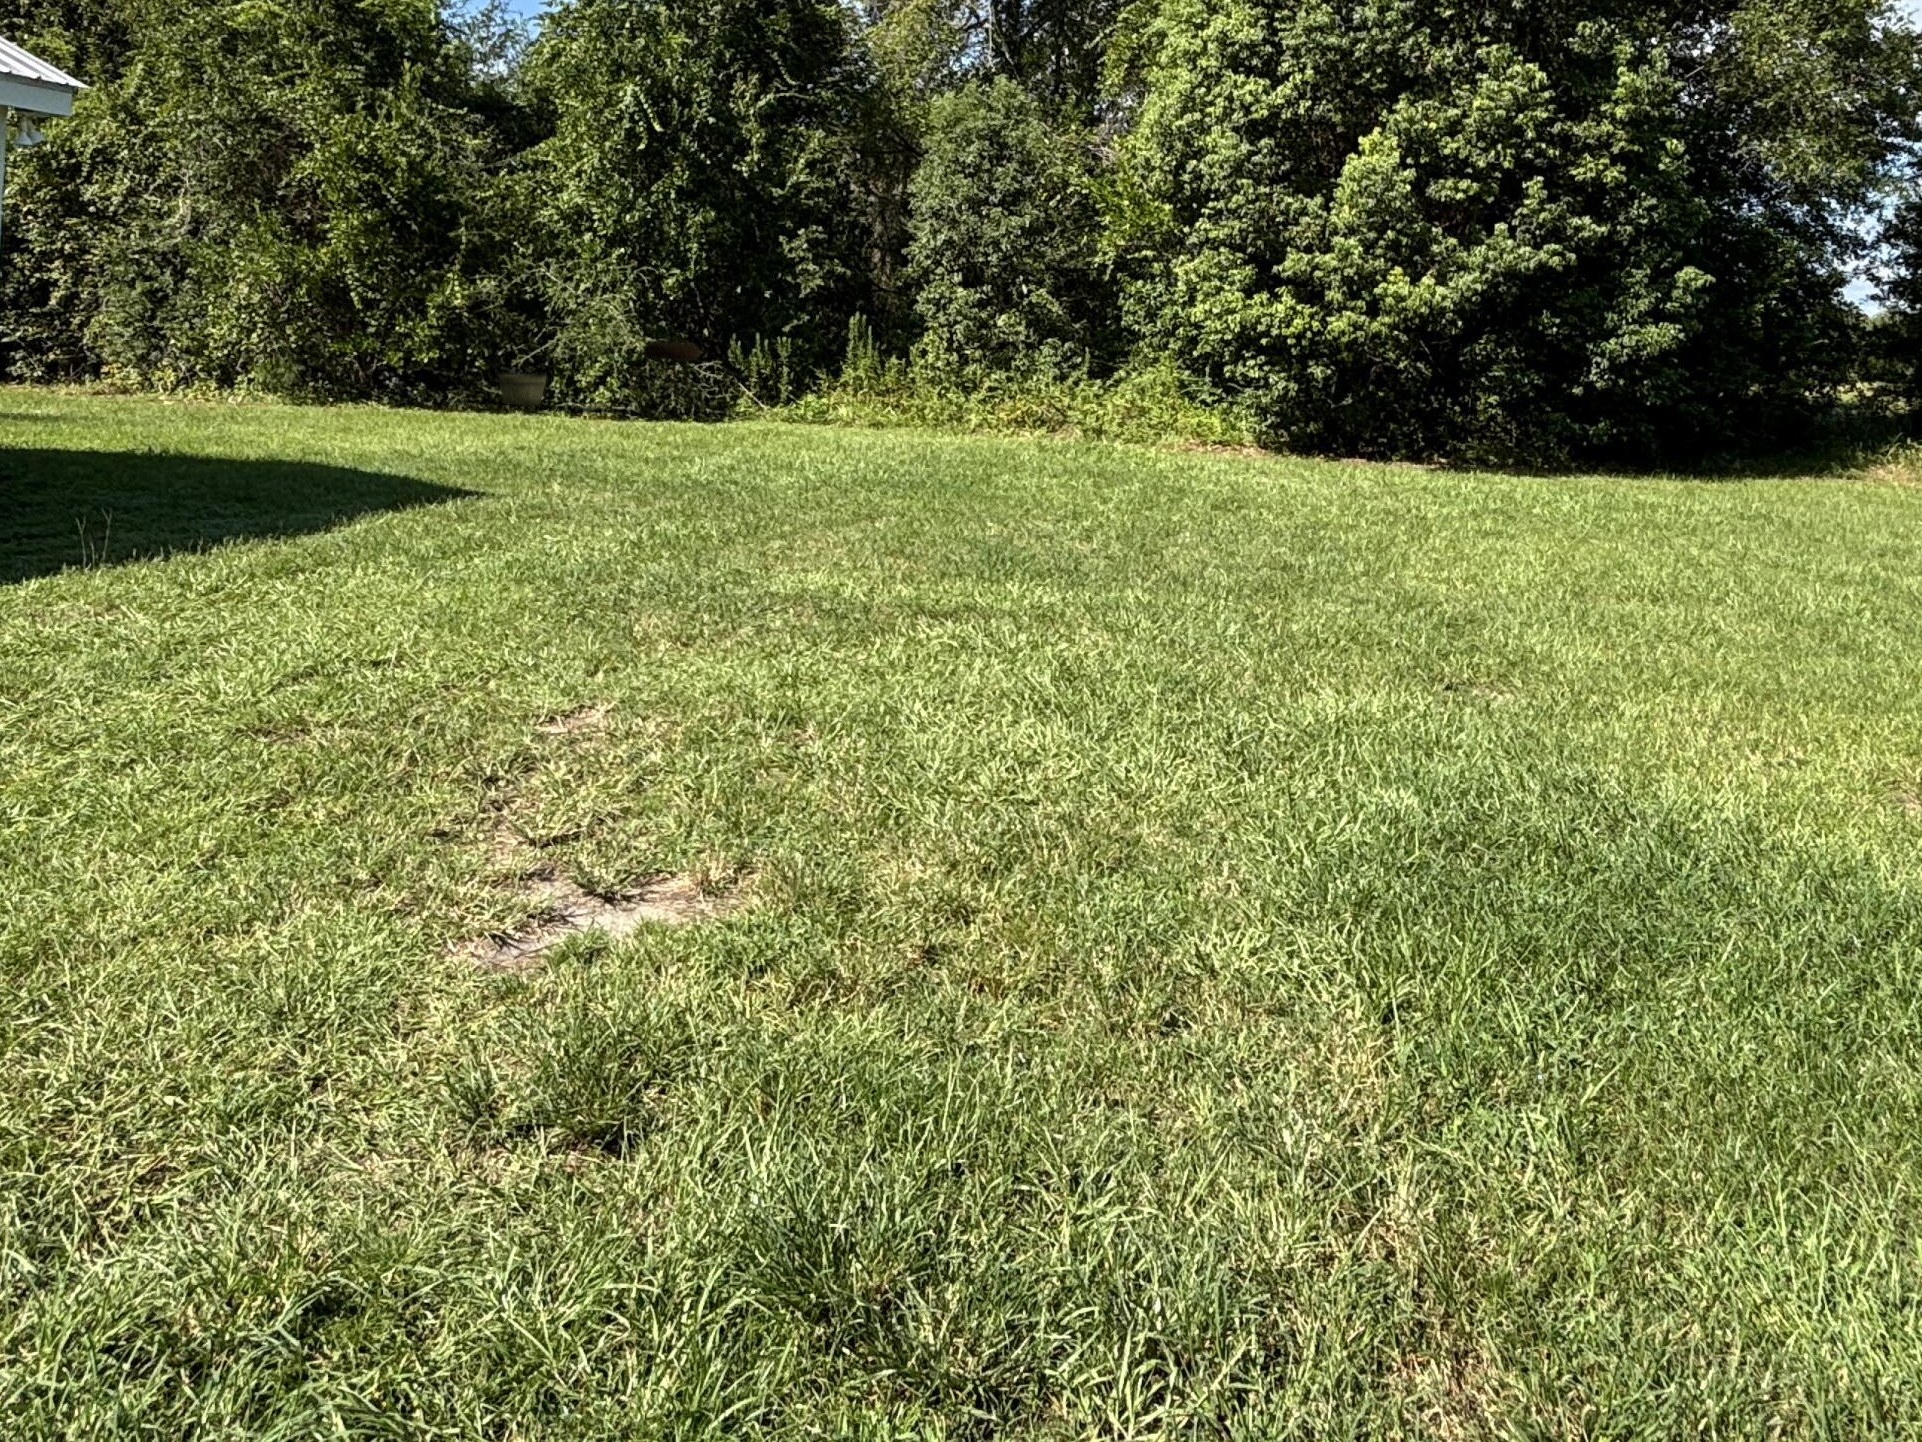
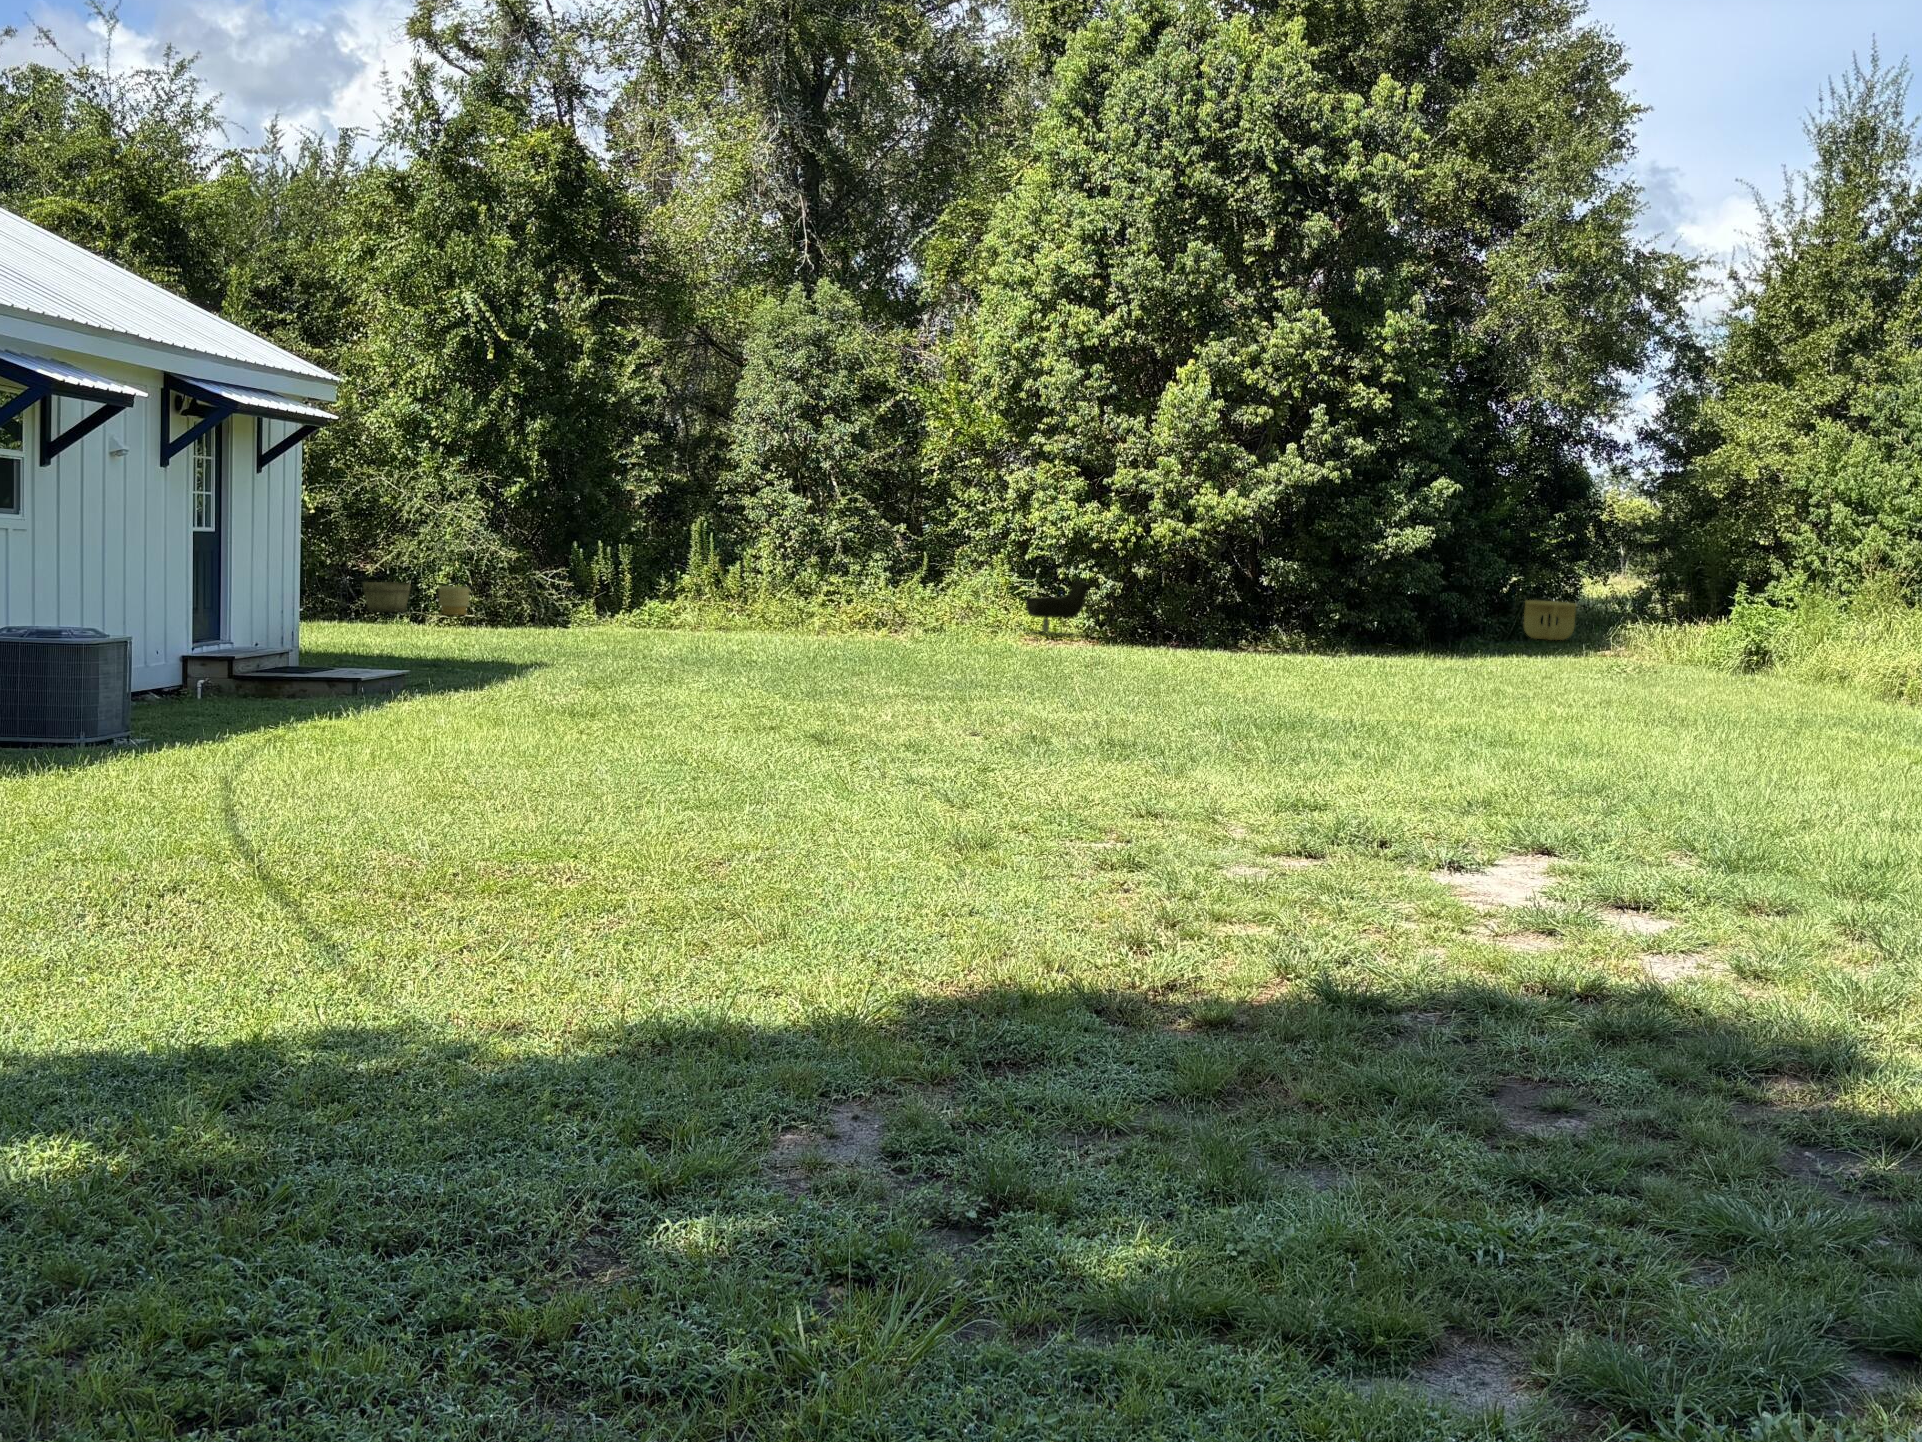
stool: present [643,341,699,411] -> none [516,549,571,618]
planter: none [567,379,598,410] -> present [439,586,469,615]
lounge chair: none [1174,382,1257,446] -> present [1025,580,1090,636]
side table: none [1795,412,1866,461] -> present [1524,600,1576,640]

